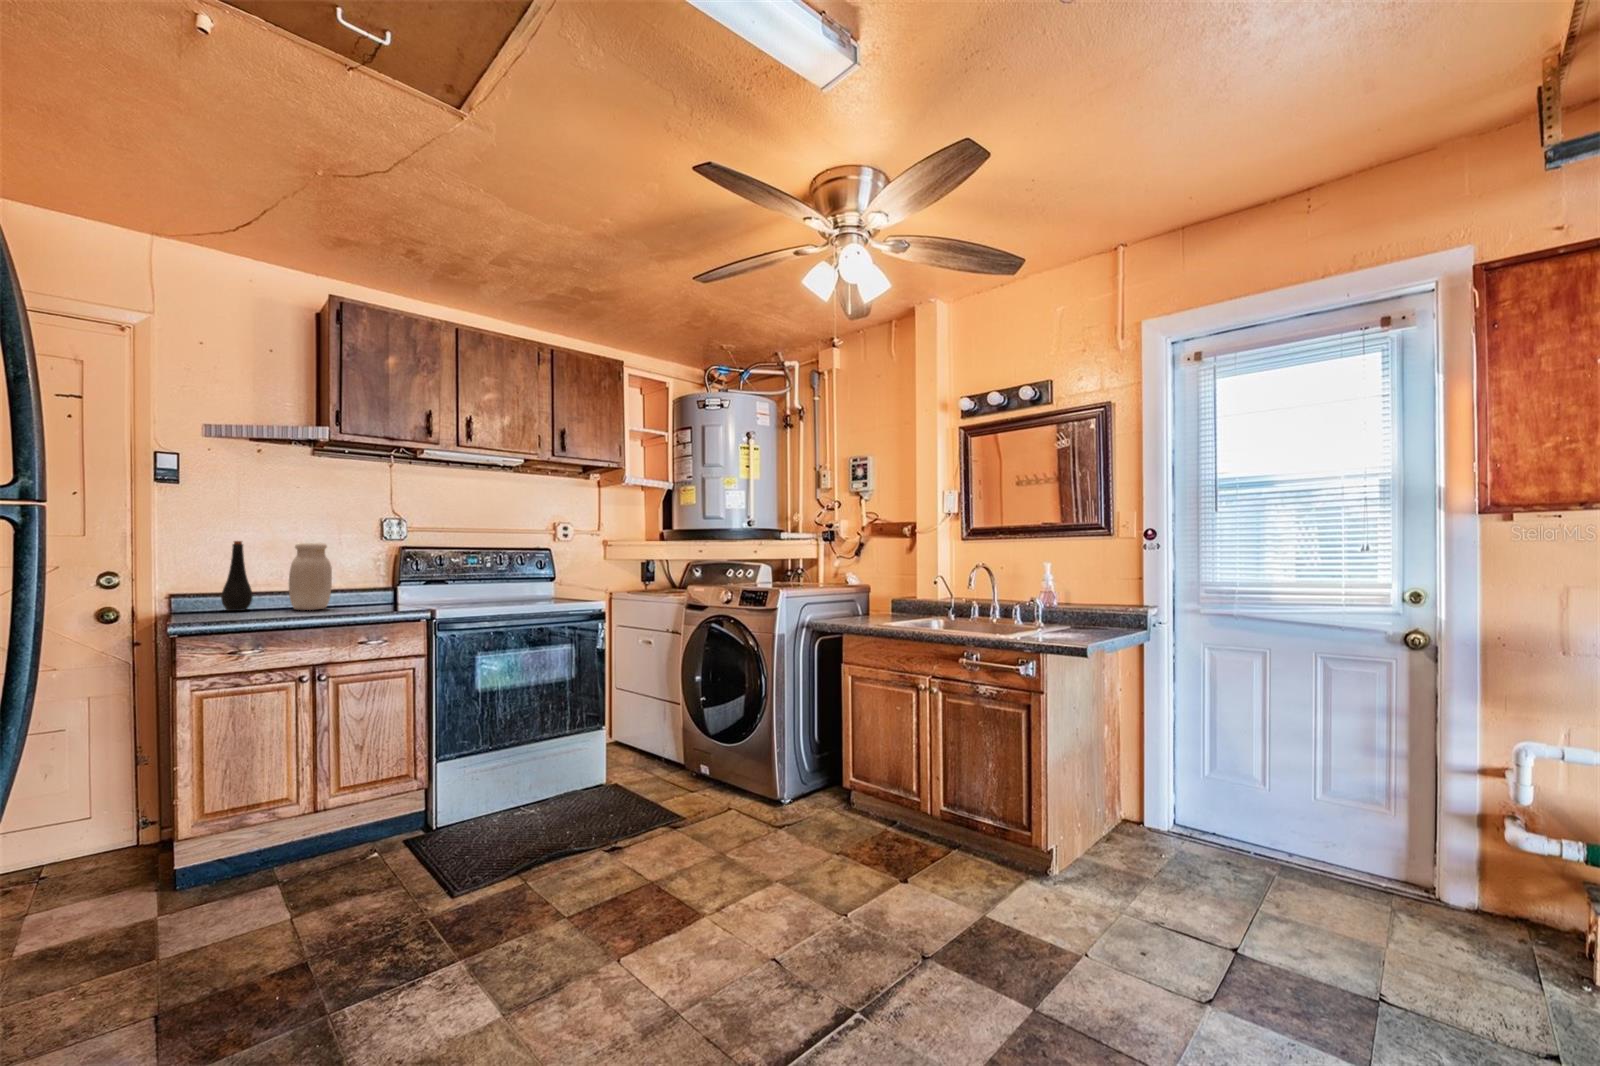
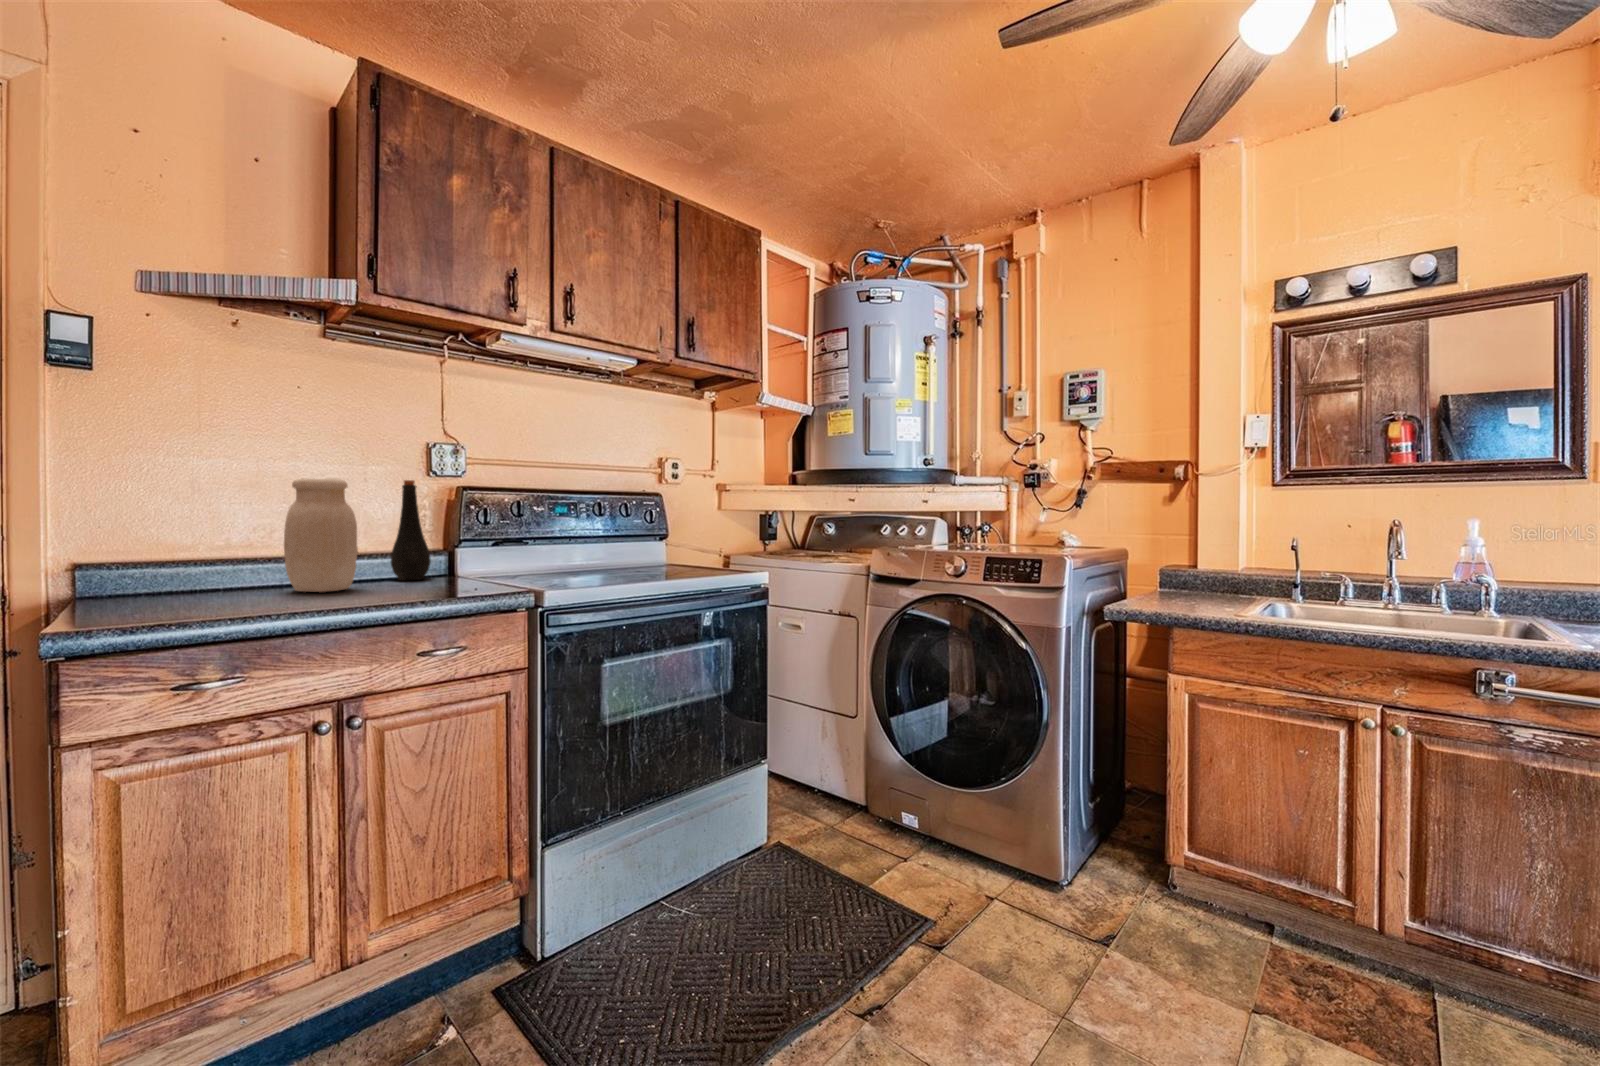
bottle: present [221,541,253,611] -> present [391,480,431,580]

